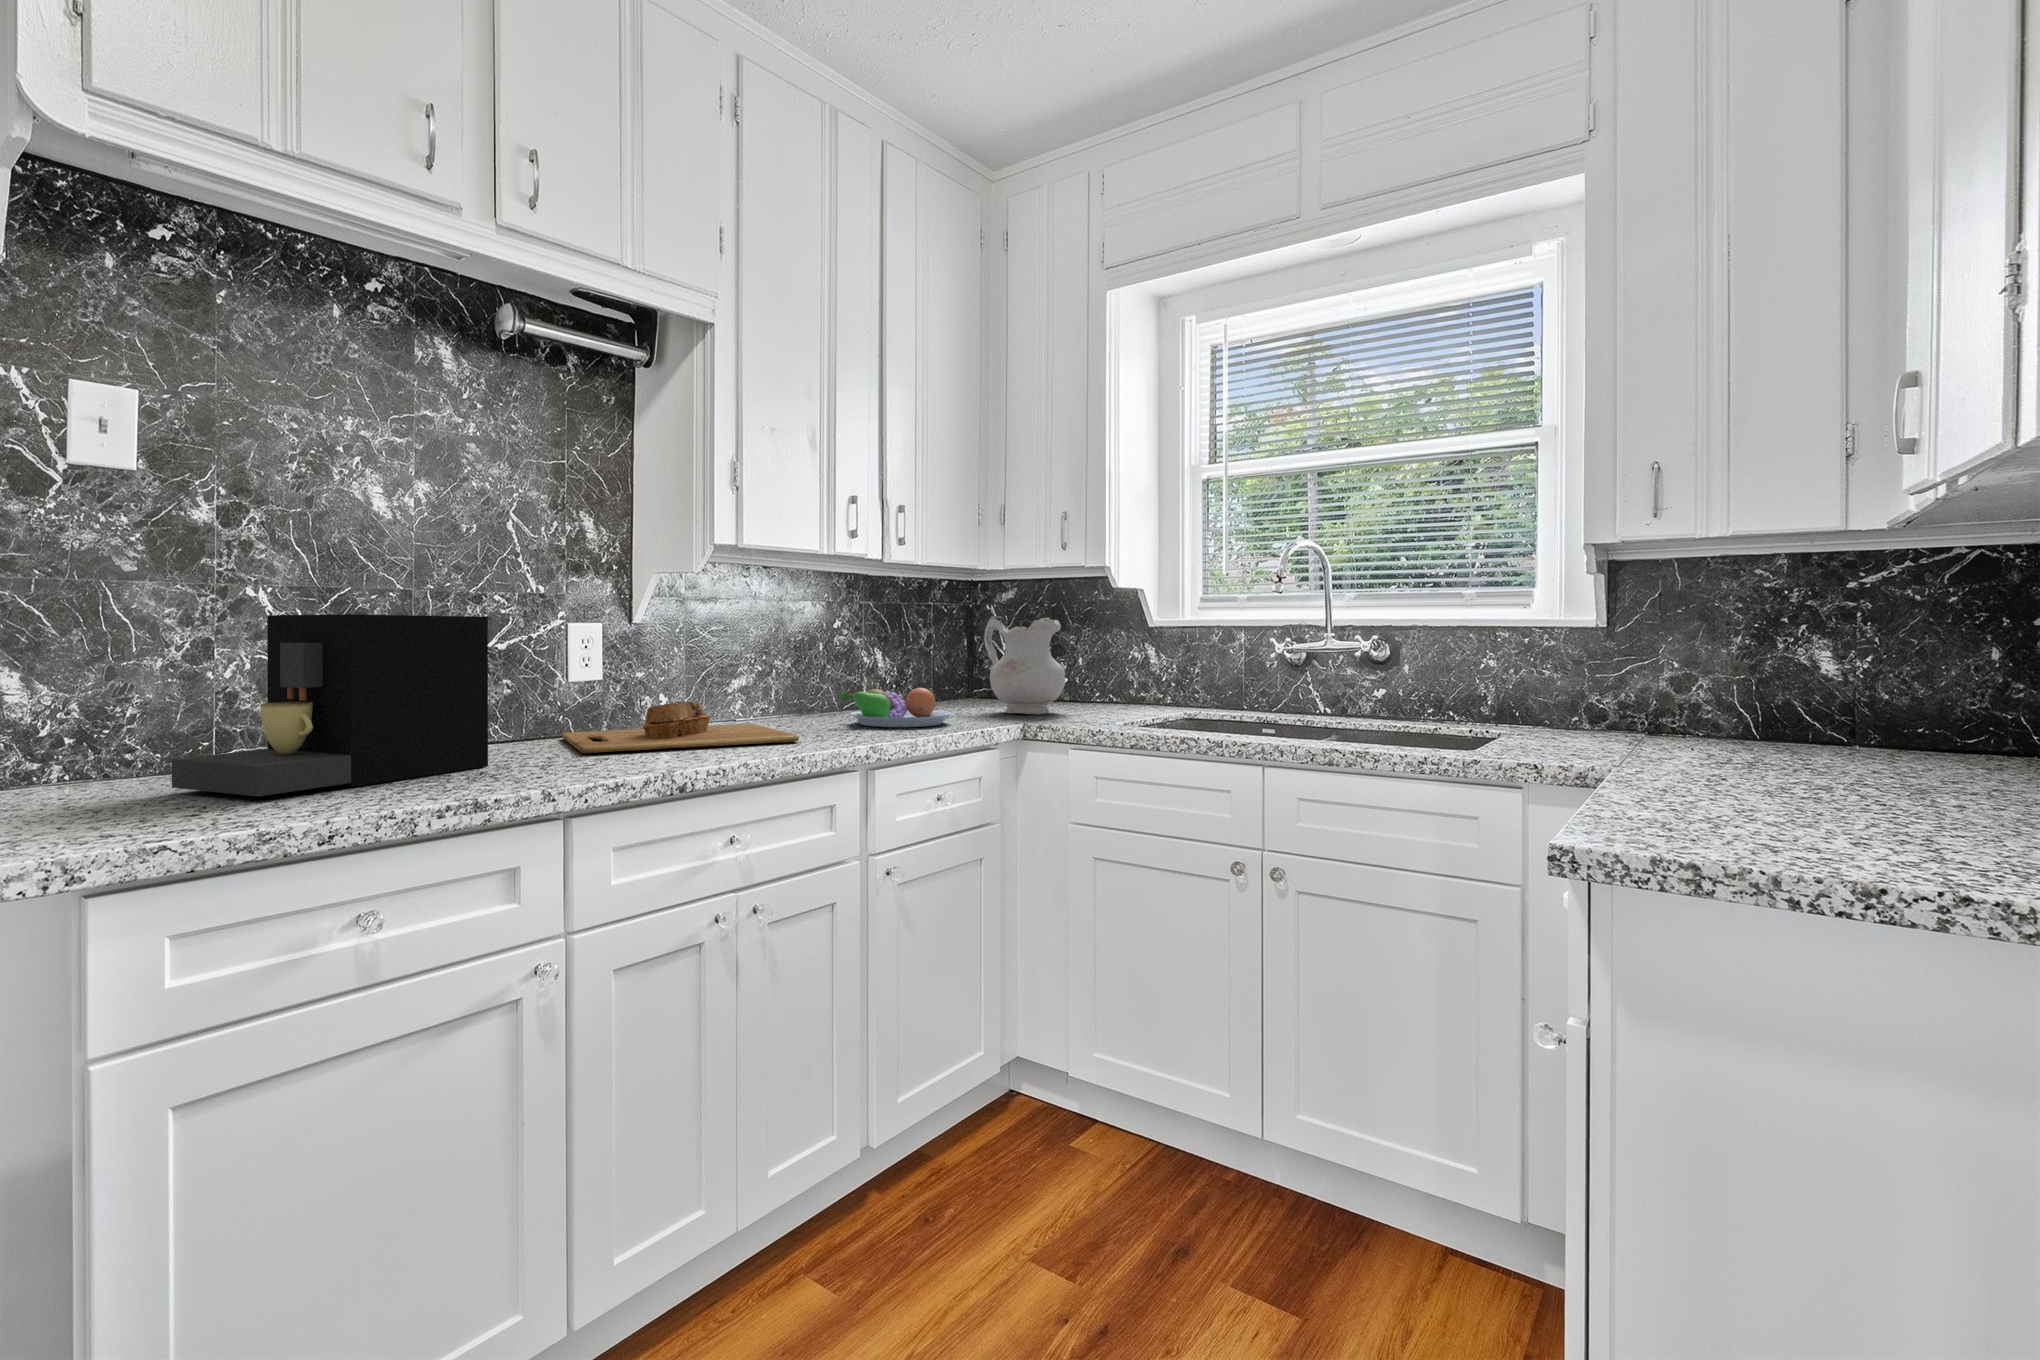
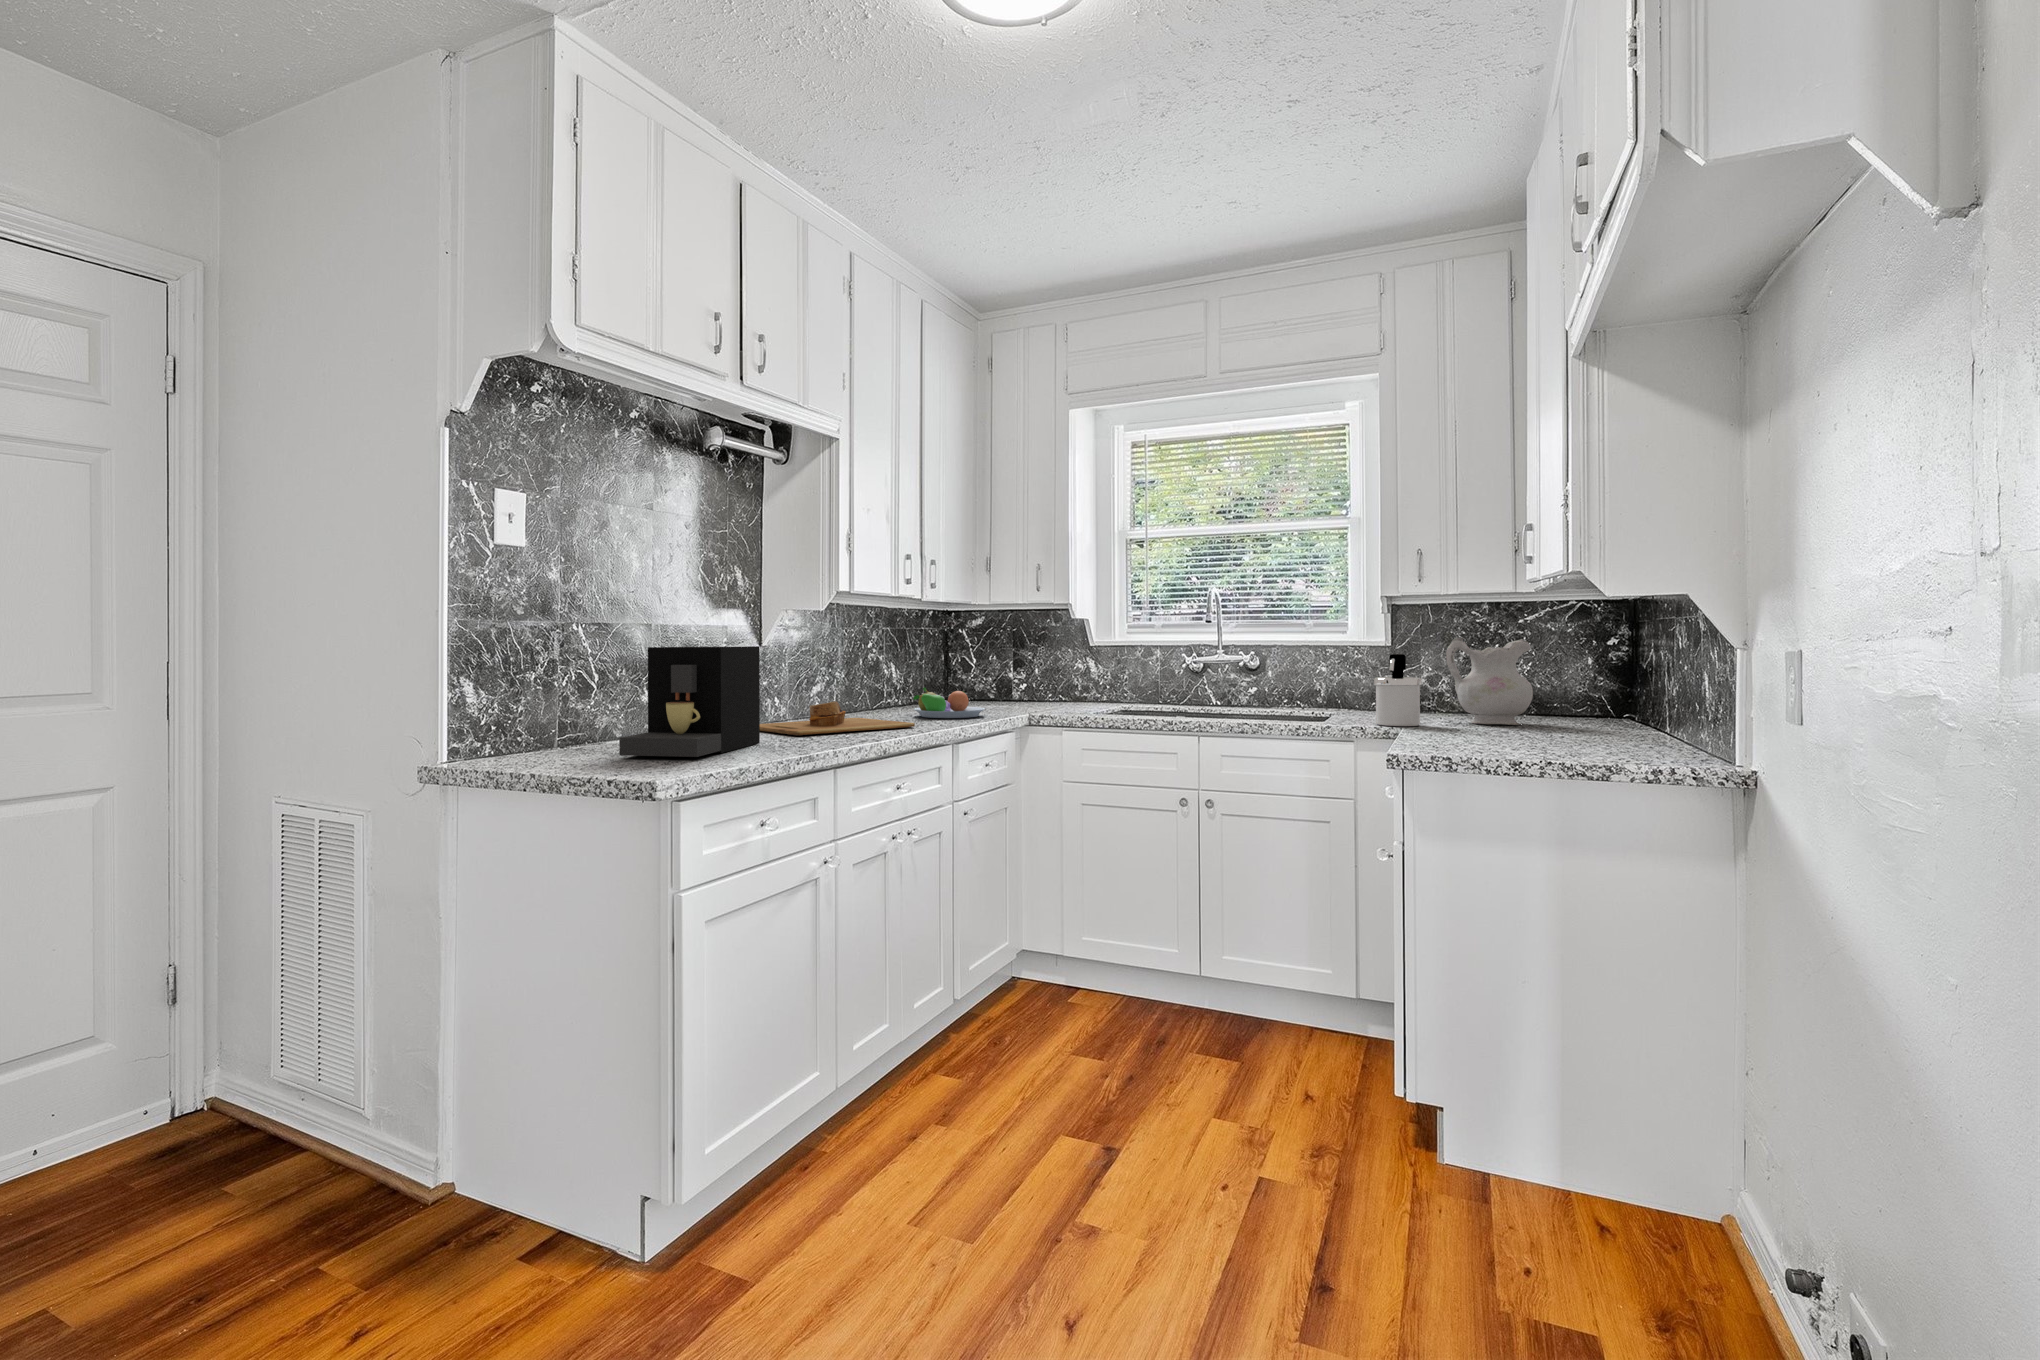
ceramic pitcher: present [985,616,1065,714] -> present [1446,637,1533,725]
soap dispenser: none [1559,636,1650,765] -> present [1374,654,1421,726]

